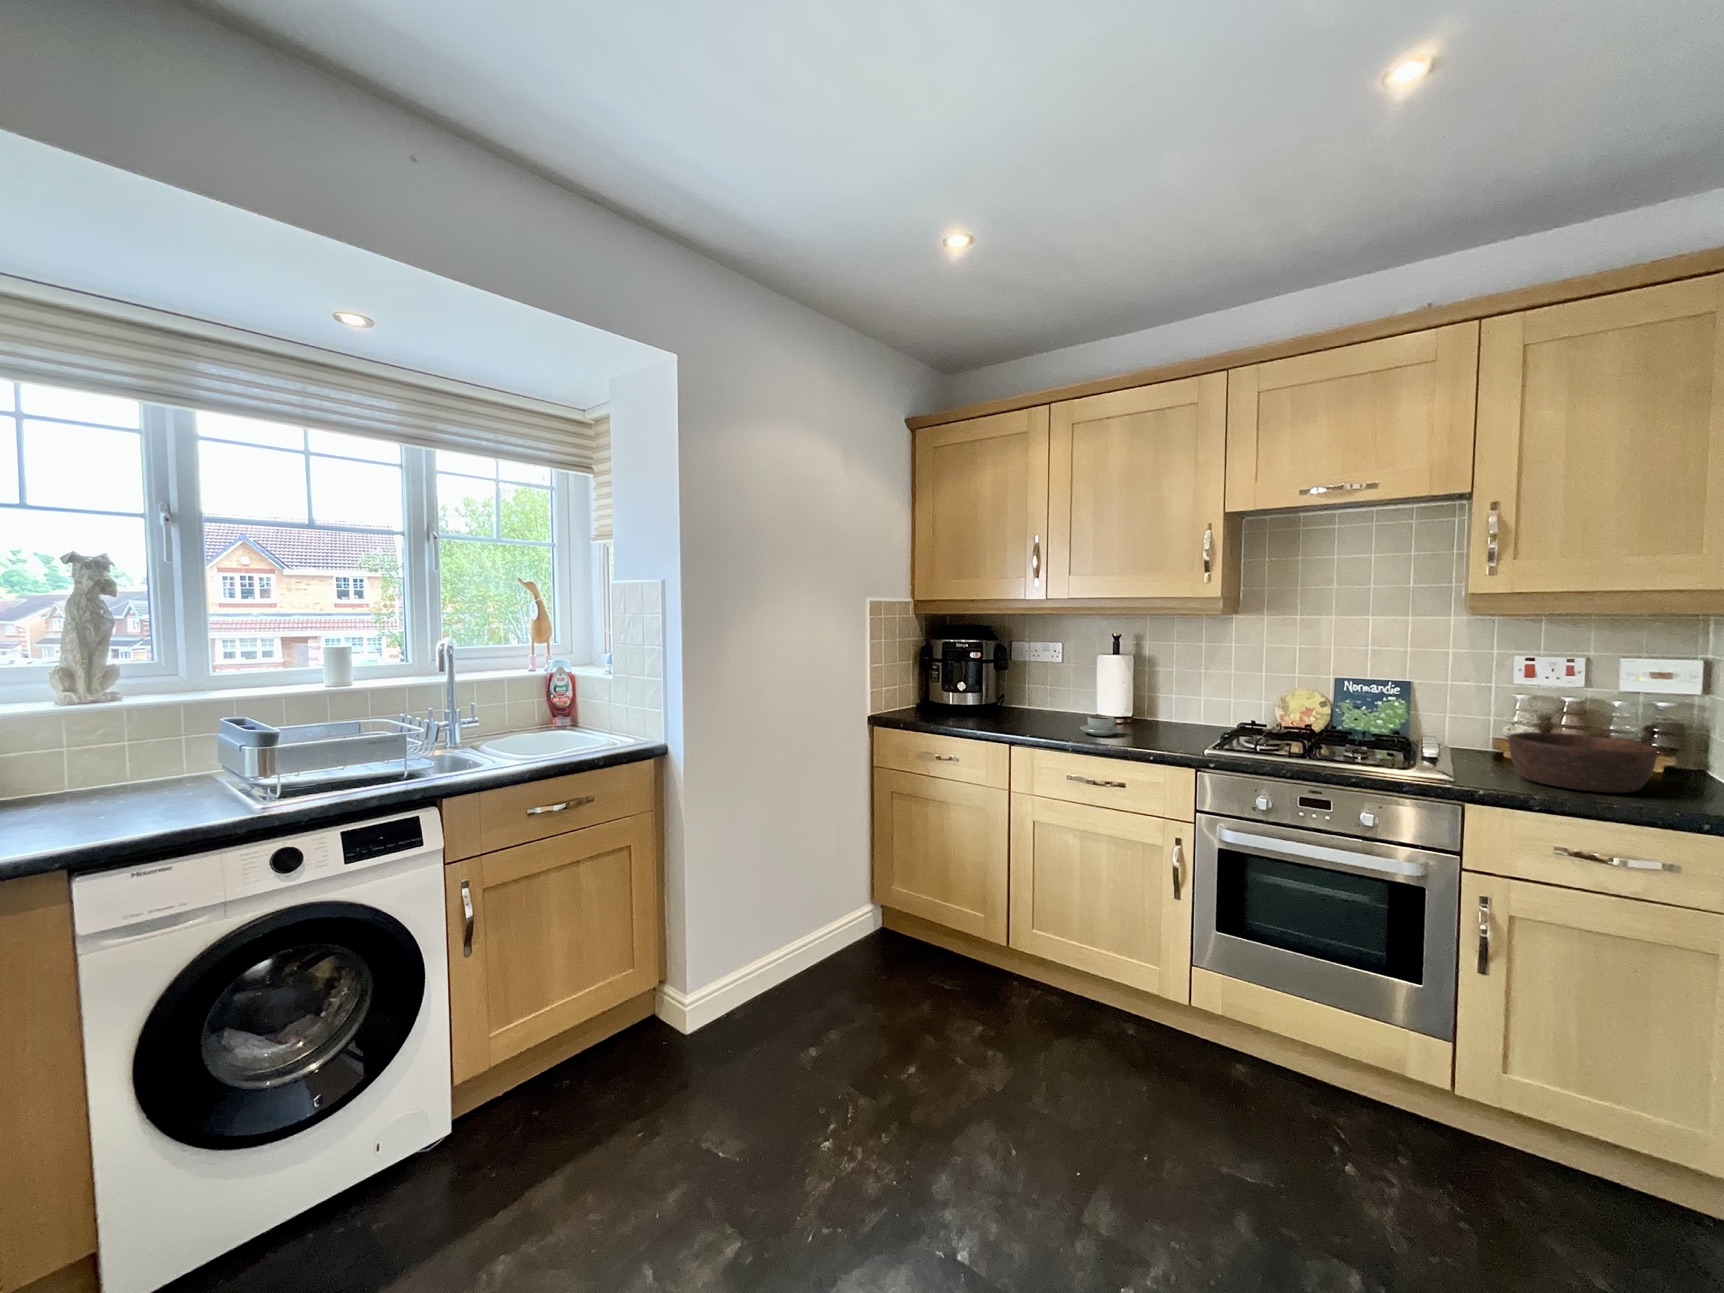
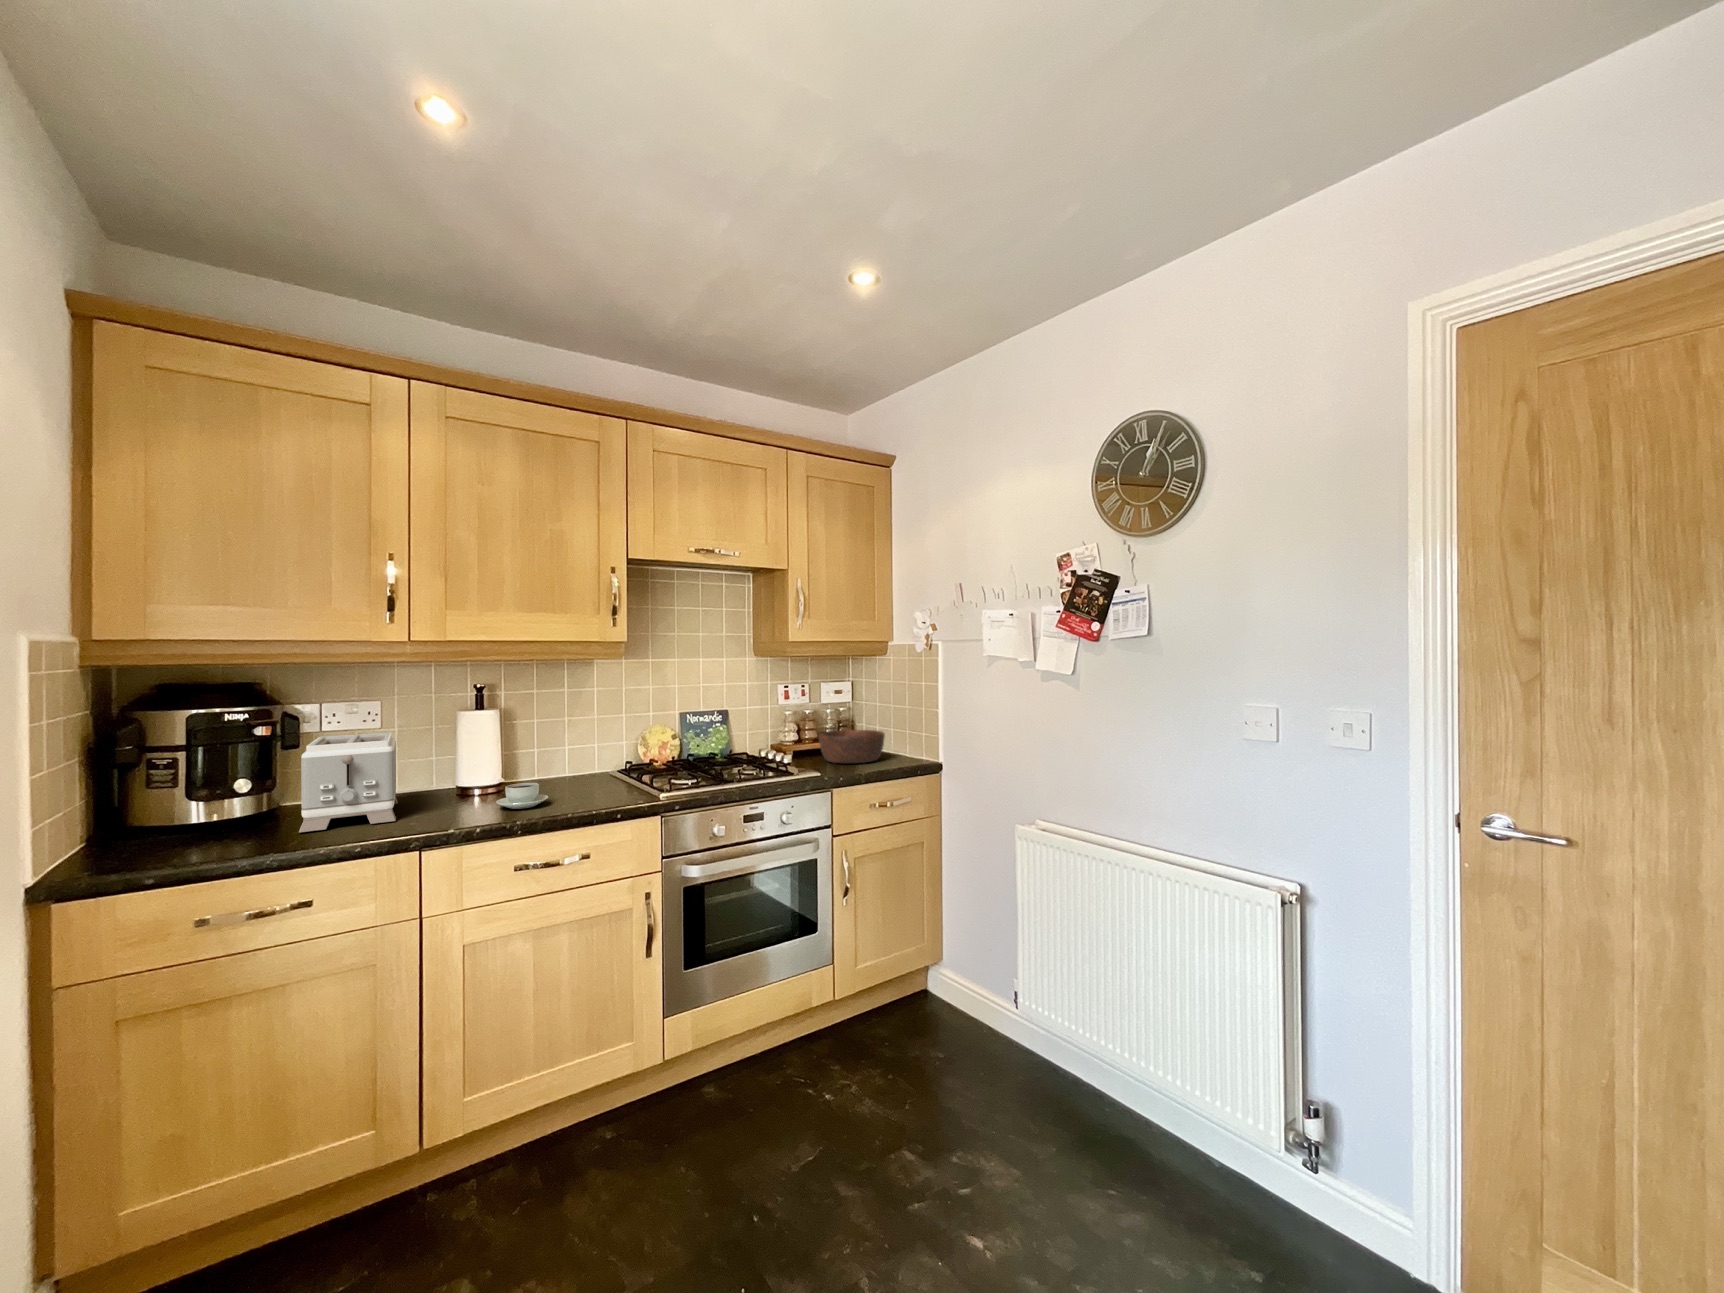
toaster: none [979,662,1062,724] -> present [299,733,398,833]

